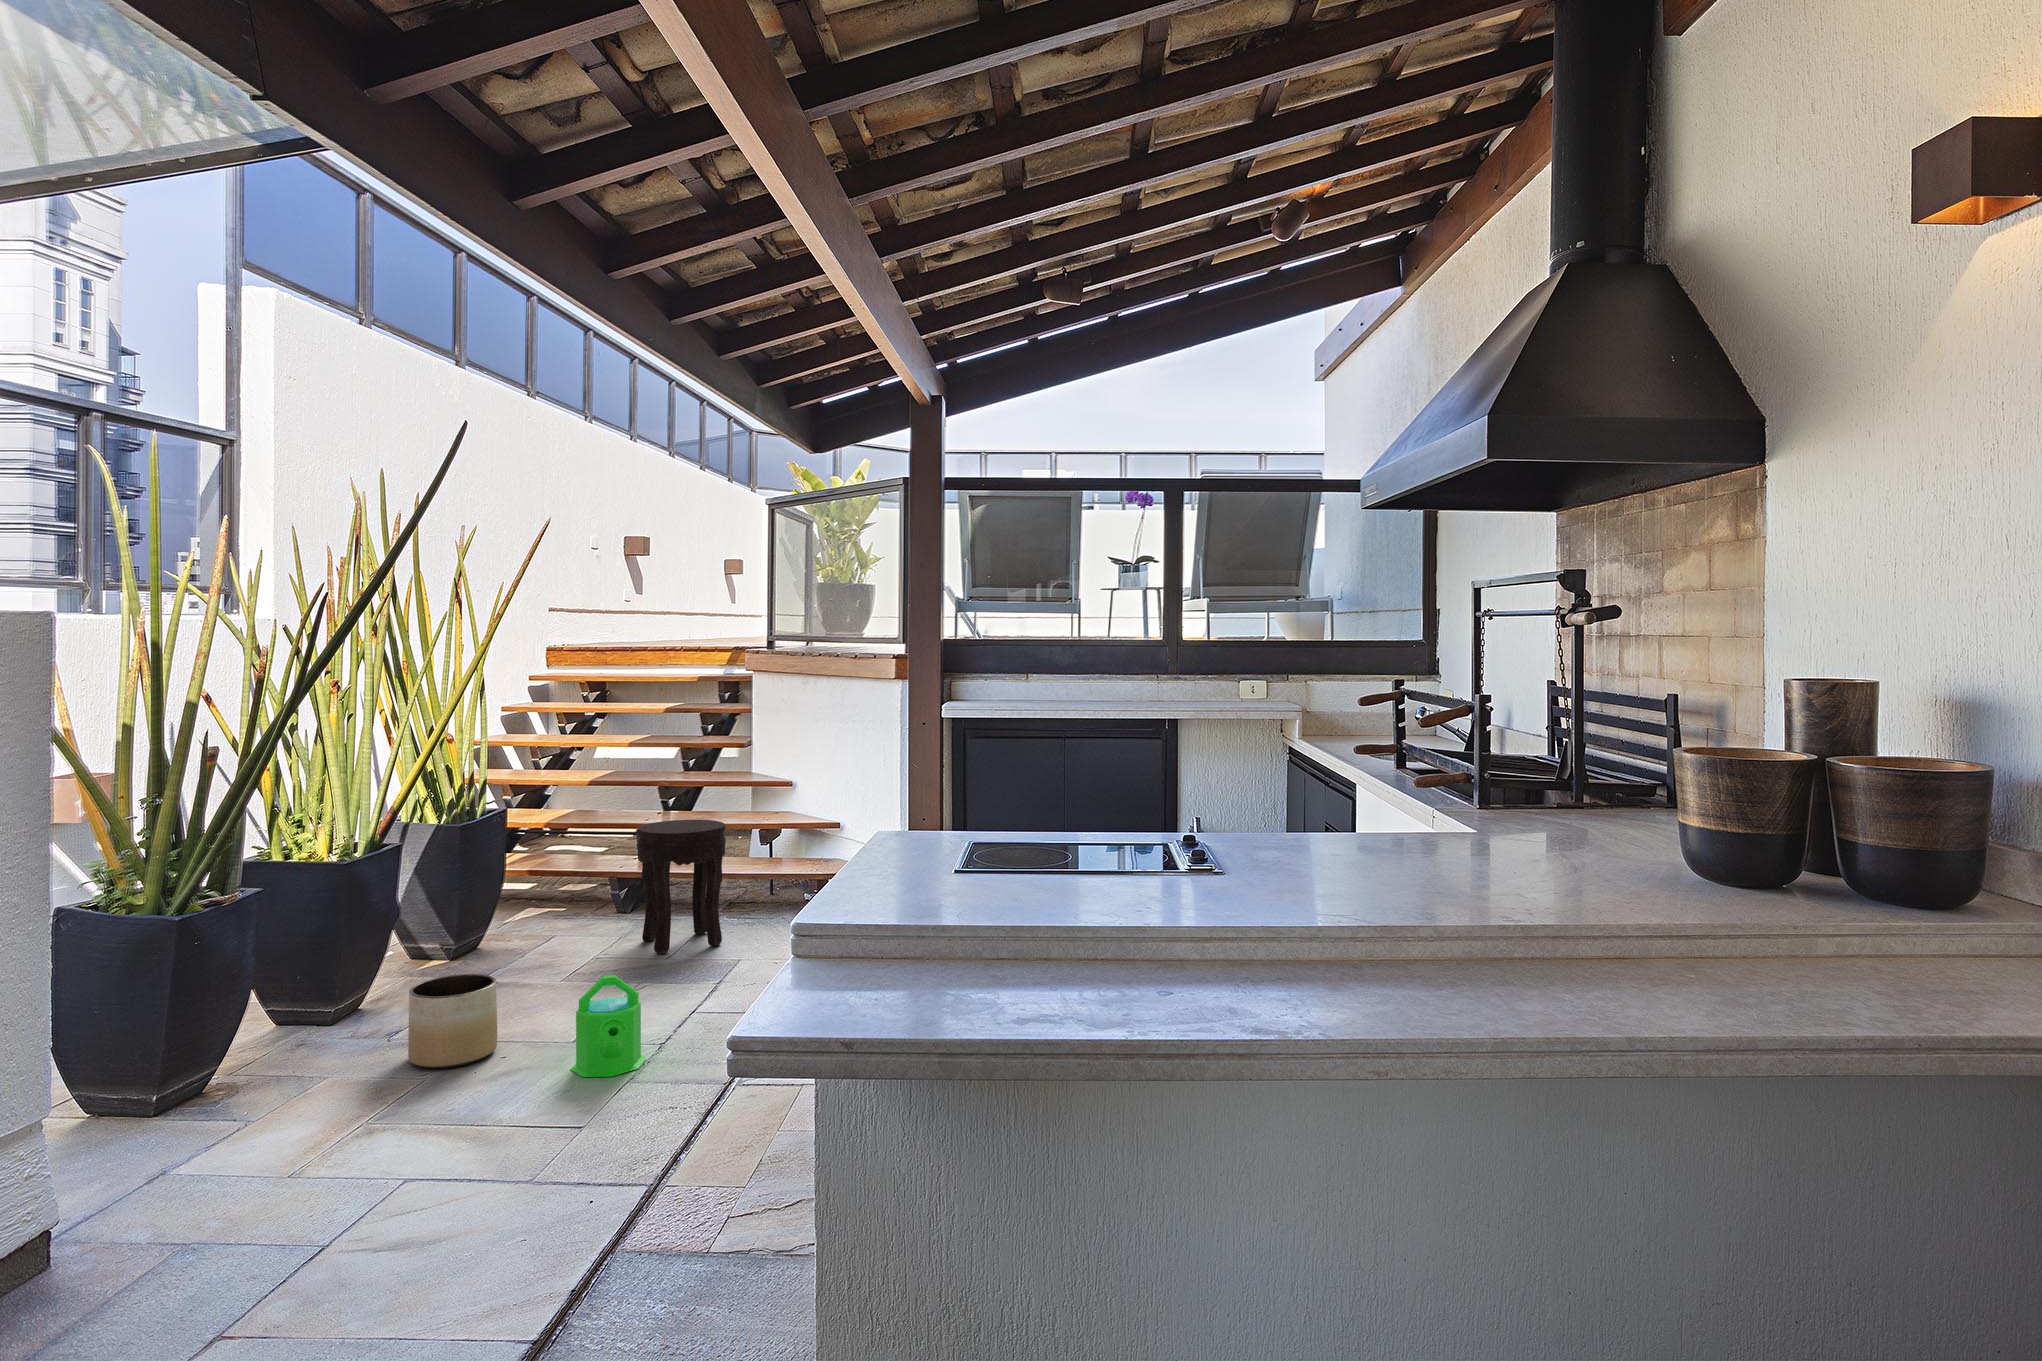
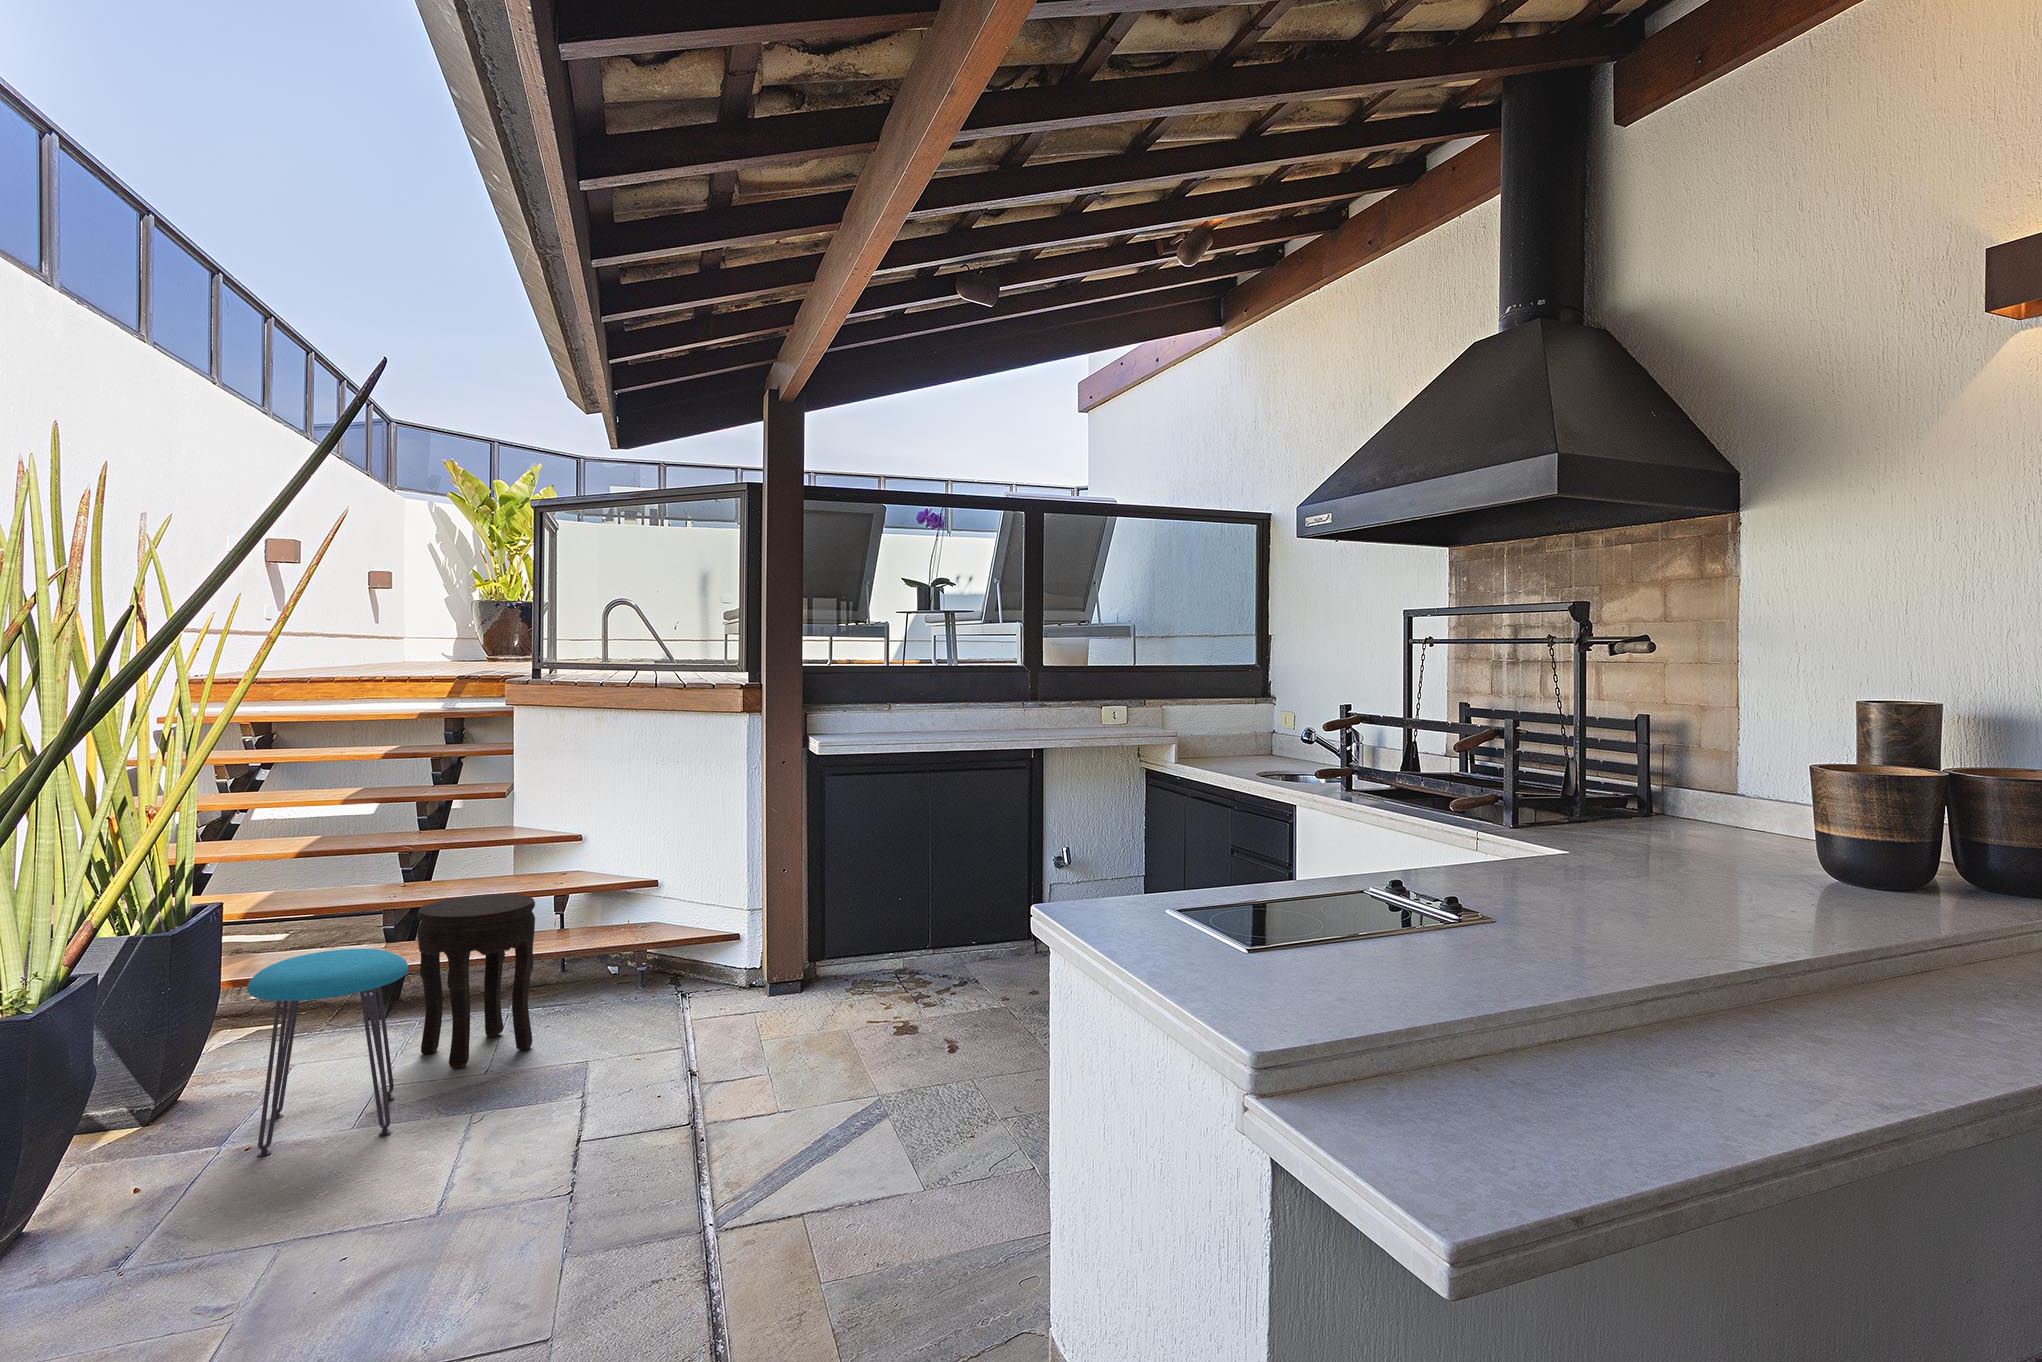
stool: none [496,851,608,996] -> present [247,949,408,1156]
planter: present [408,974,497,1068] -> none [183,1135,316,1281]
watering can: present [570,975,646,1077] -> none [445,1113,543,1255]

